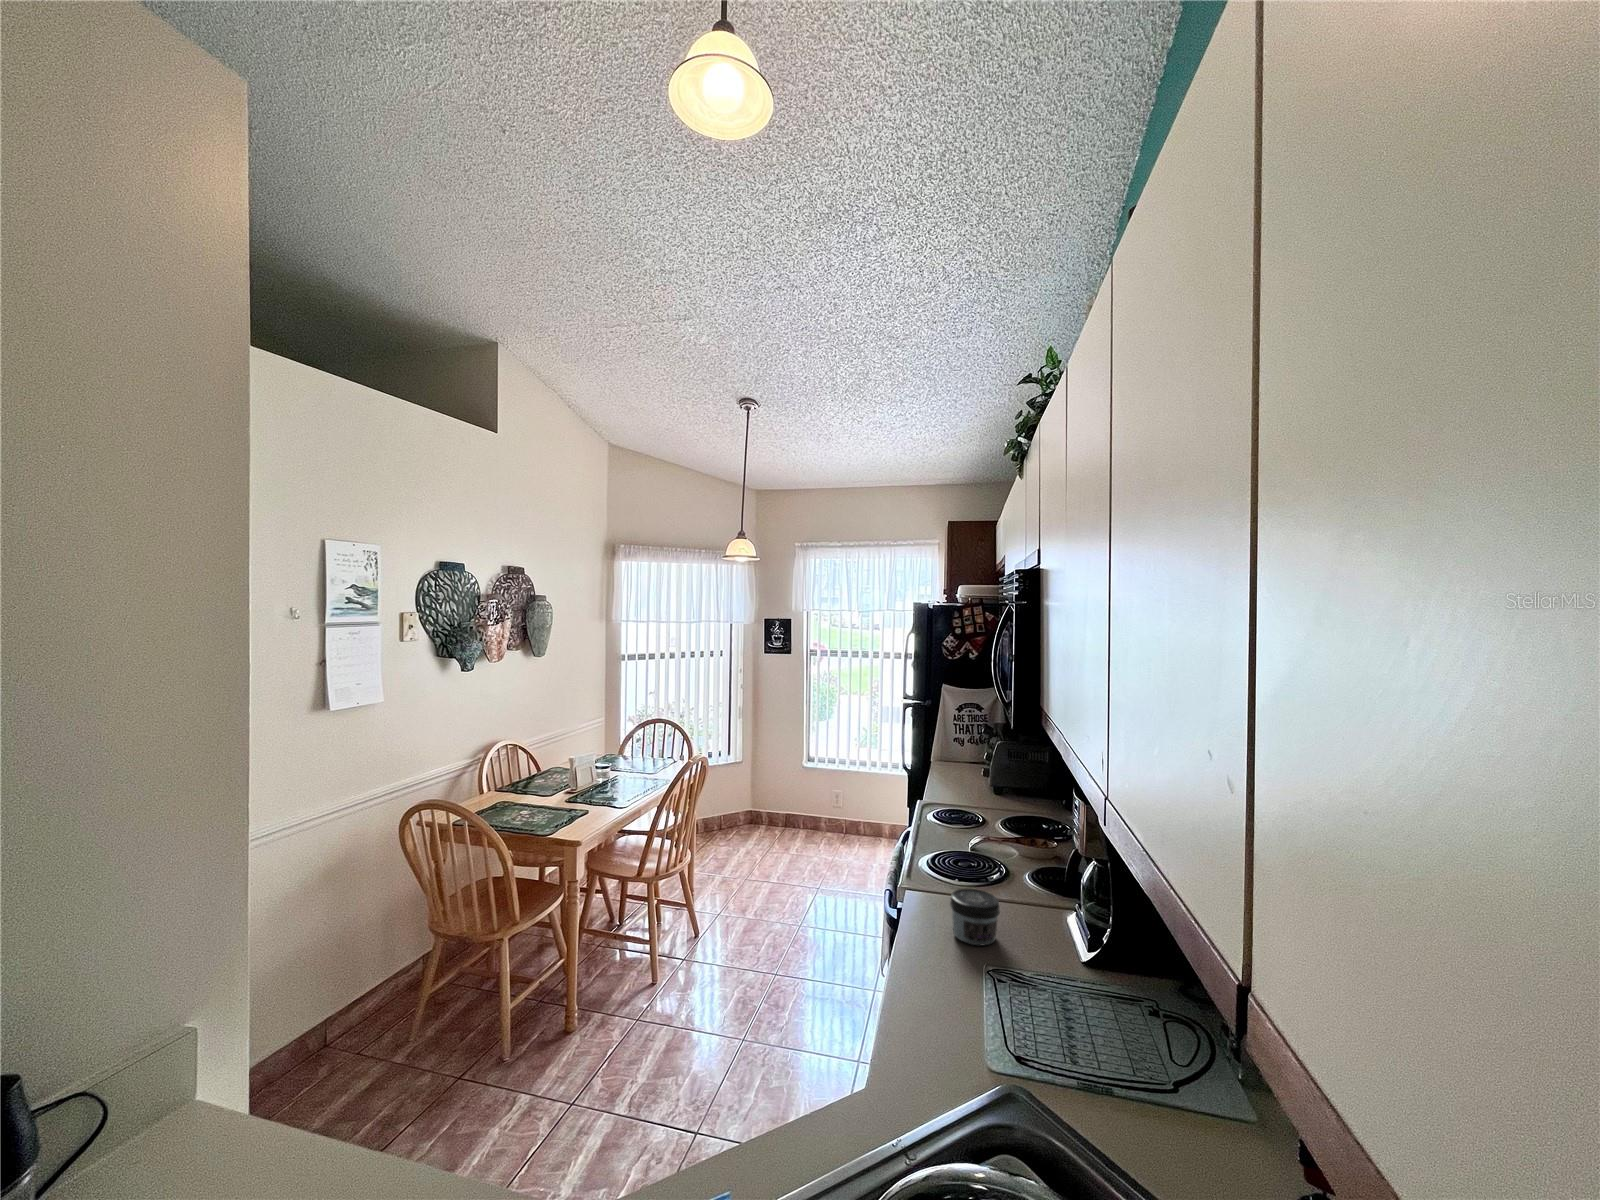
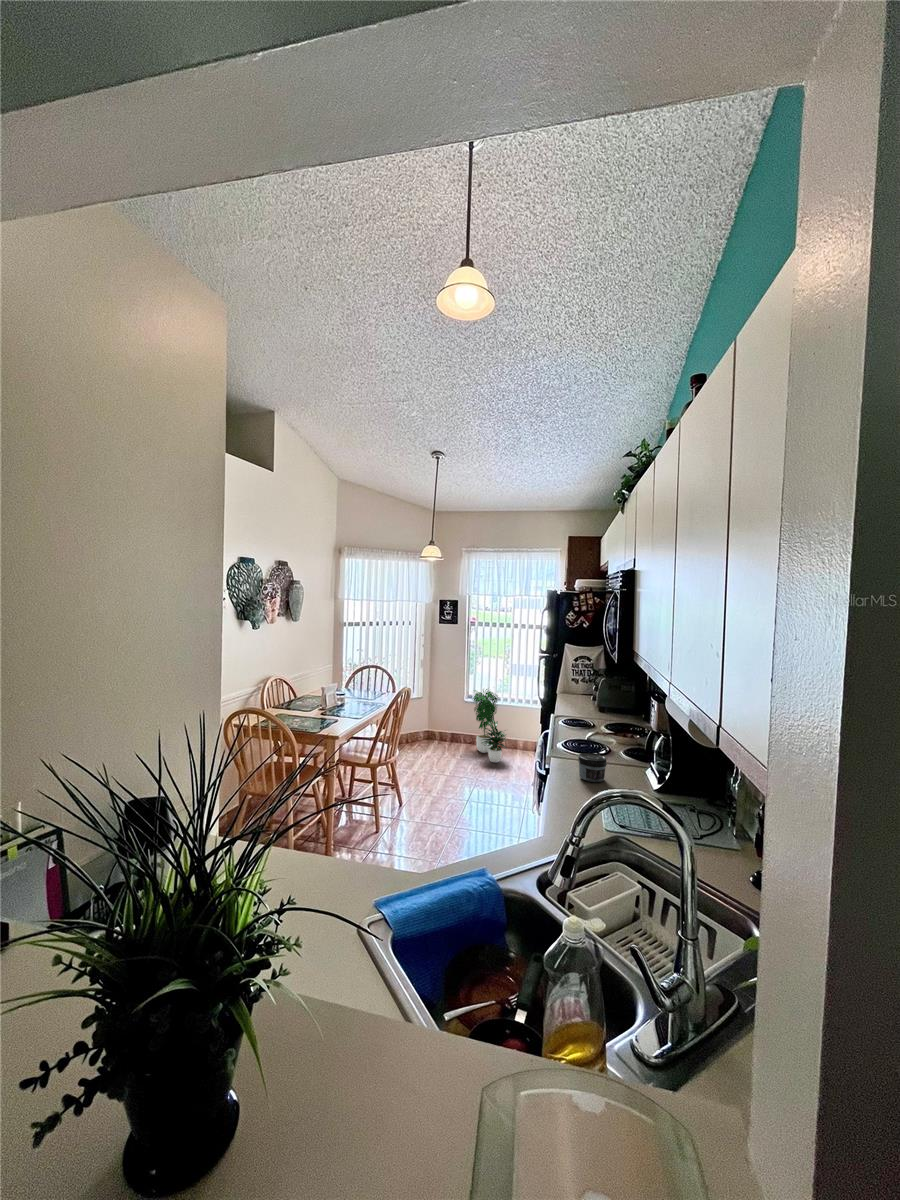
potted plant: none [811,743,865,858] -> present [473,689,506,762]

